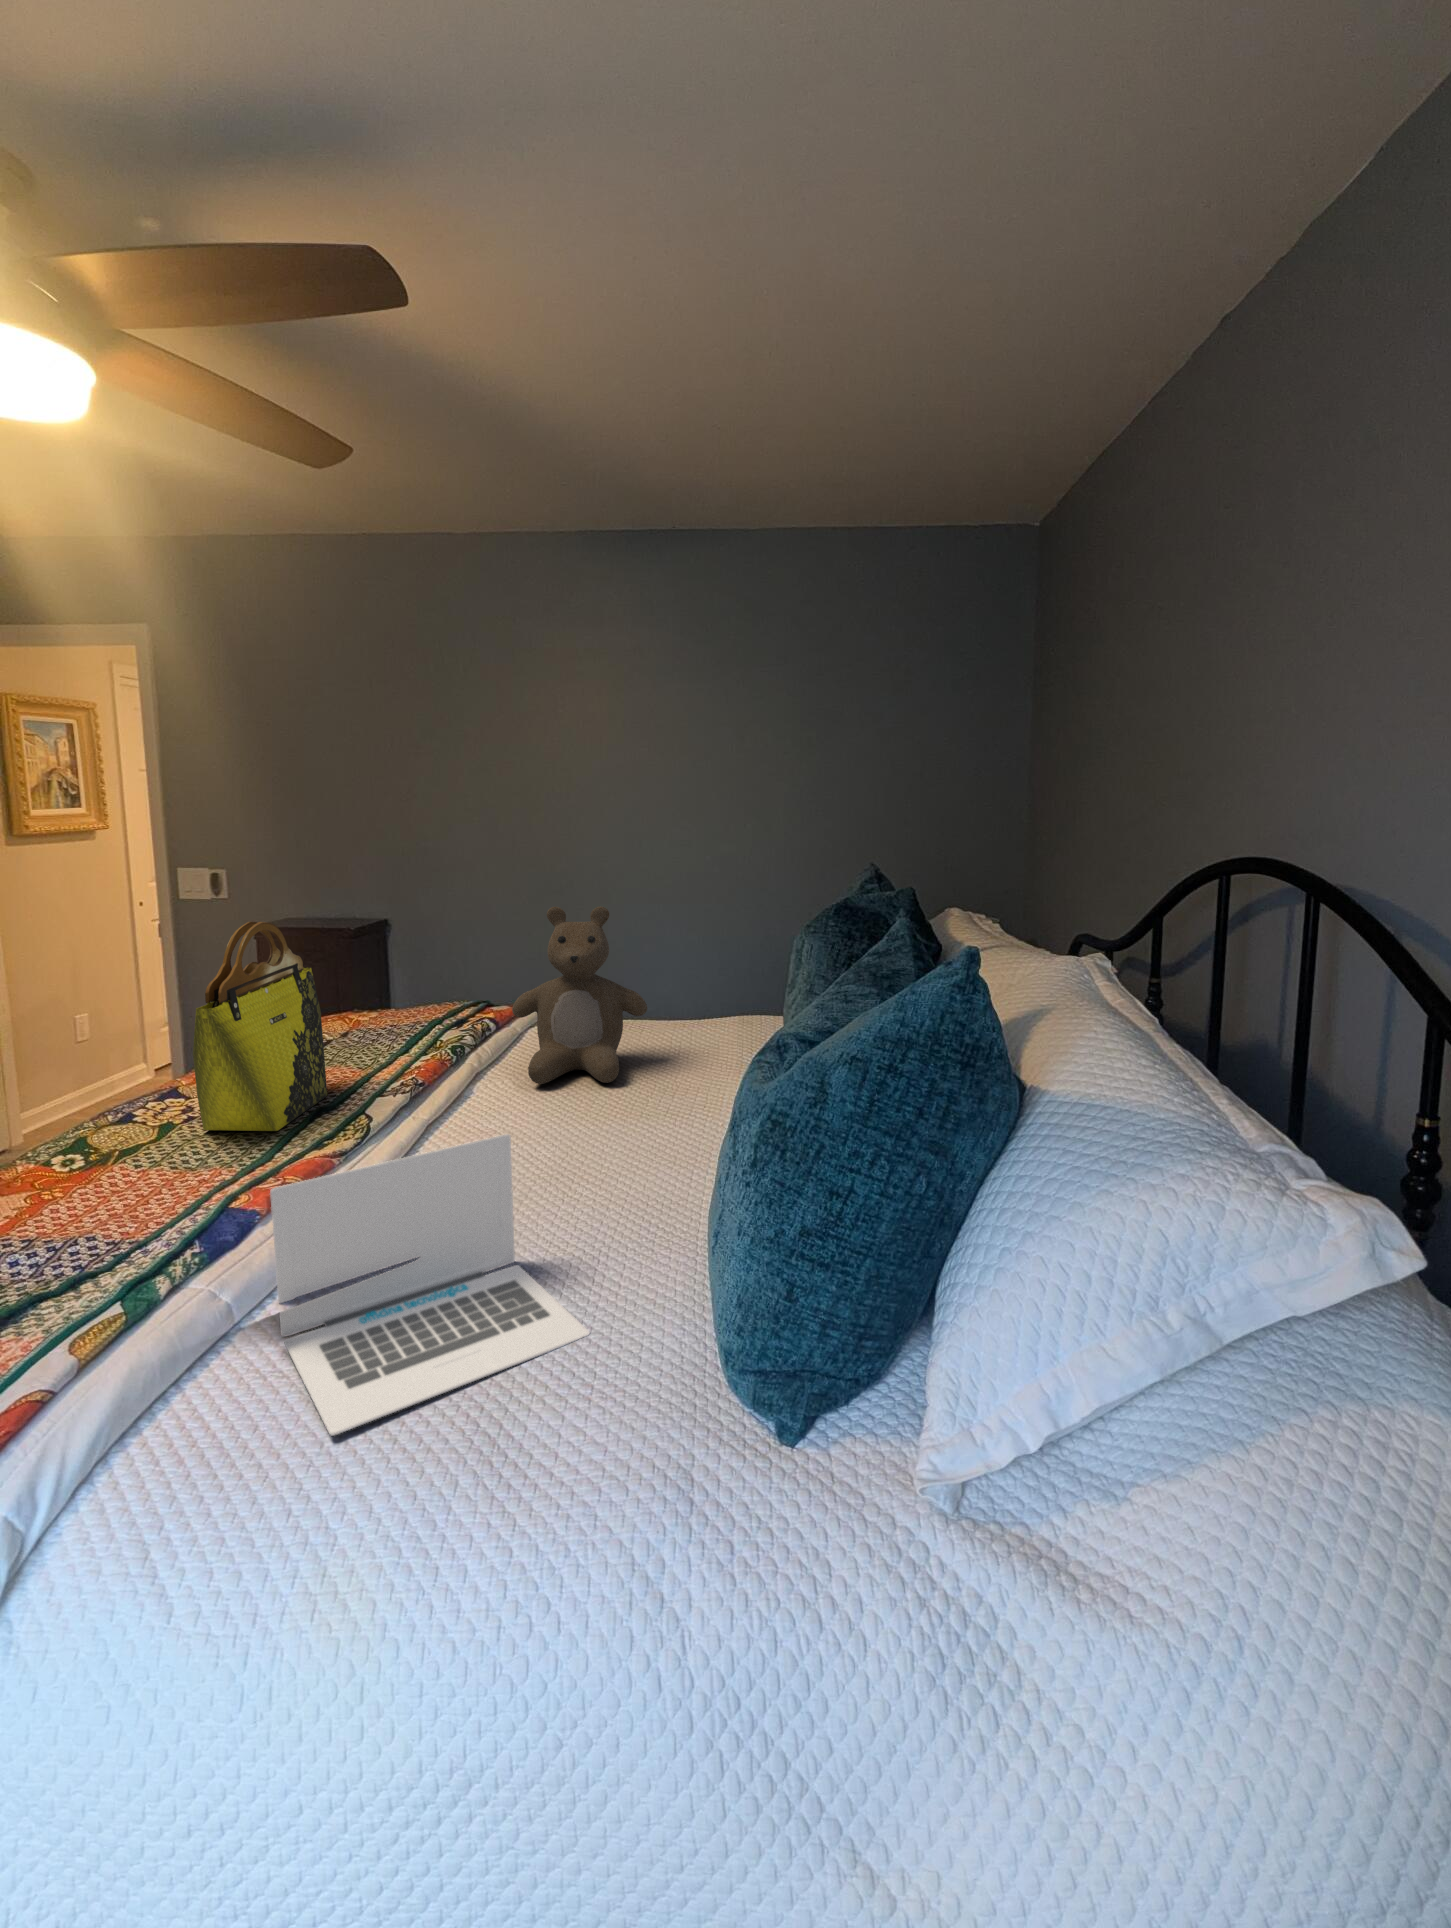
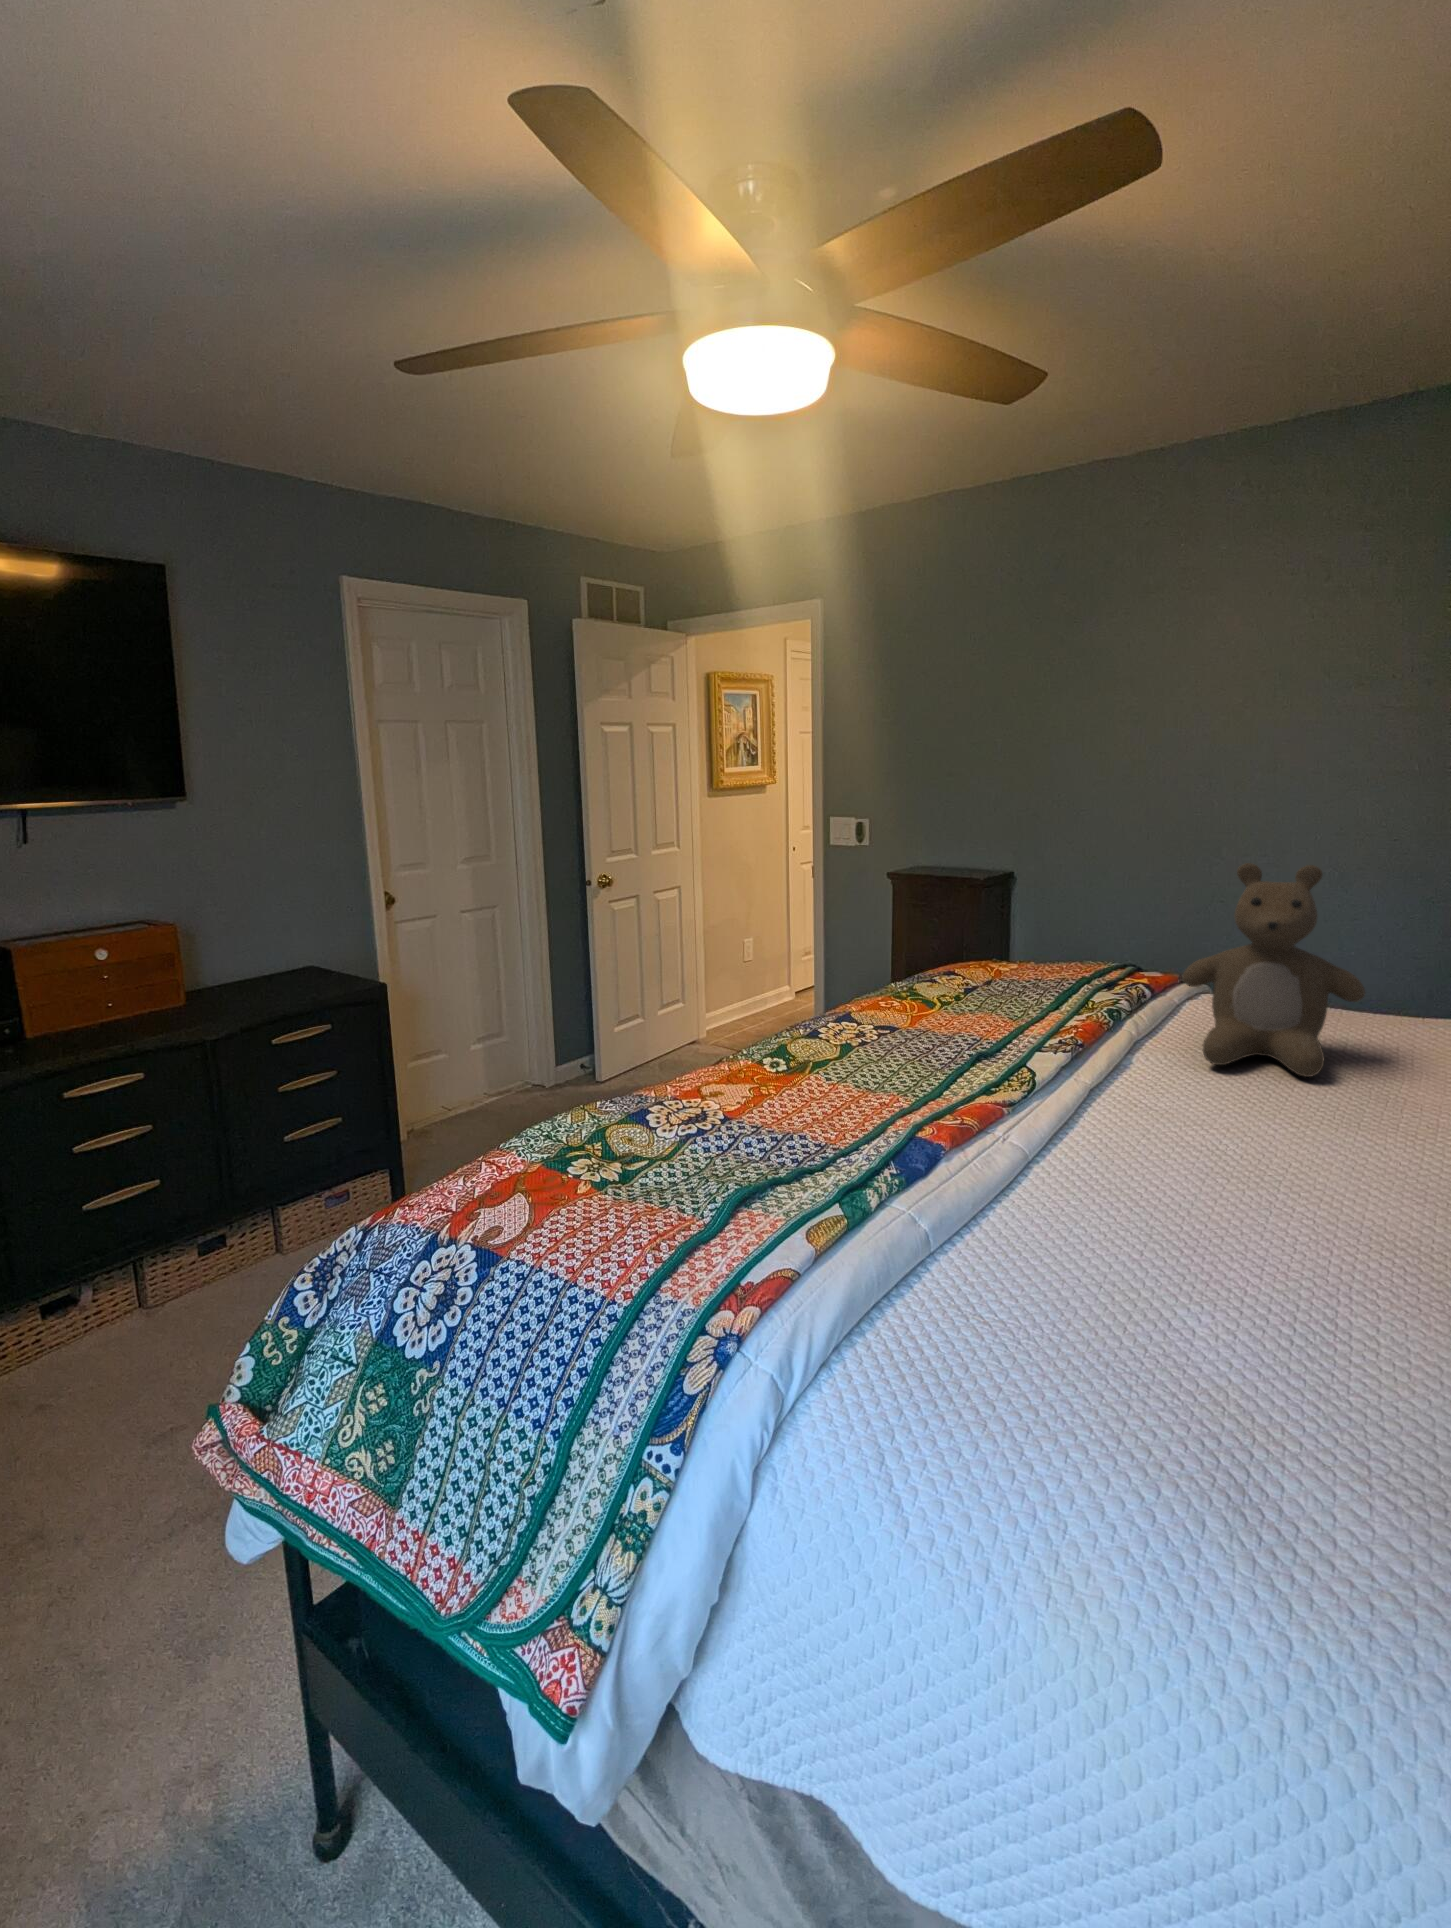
tote bag: present [193,922,327,1131] -> none [877,865,984,1069]
laptop: present [270,1134,590,1436] -> none [976,1121,1345,1400]

